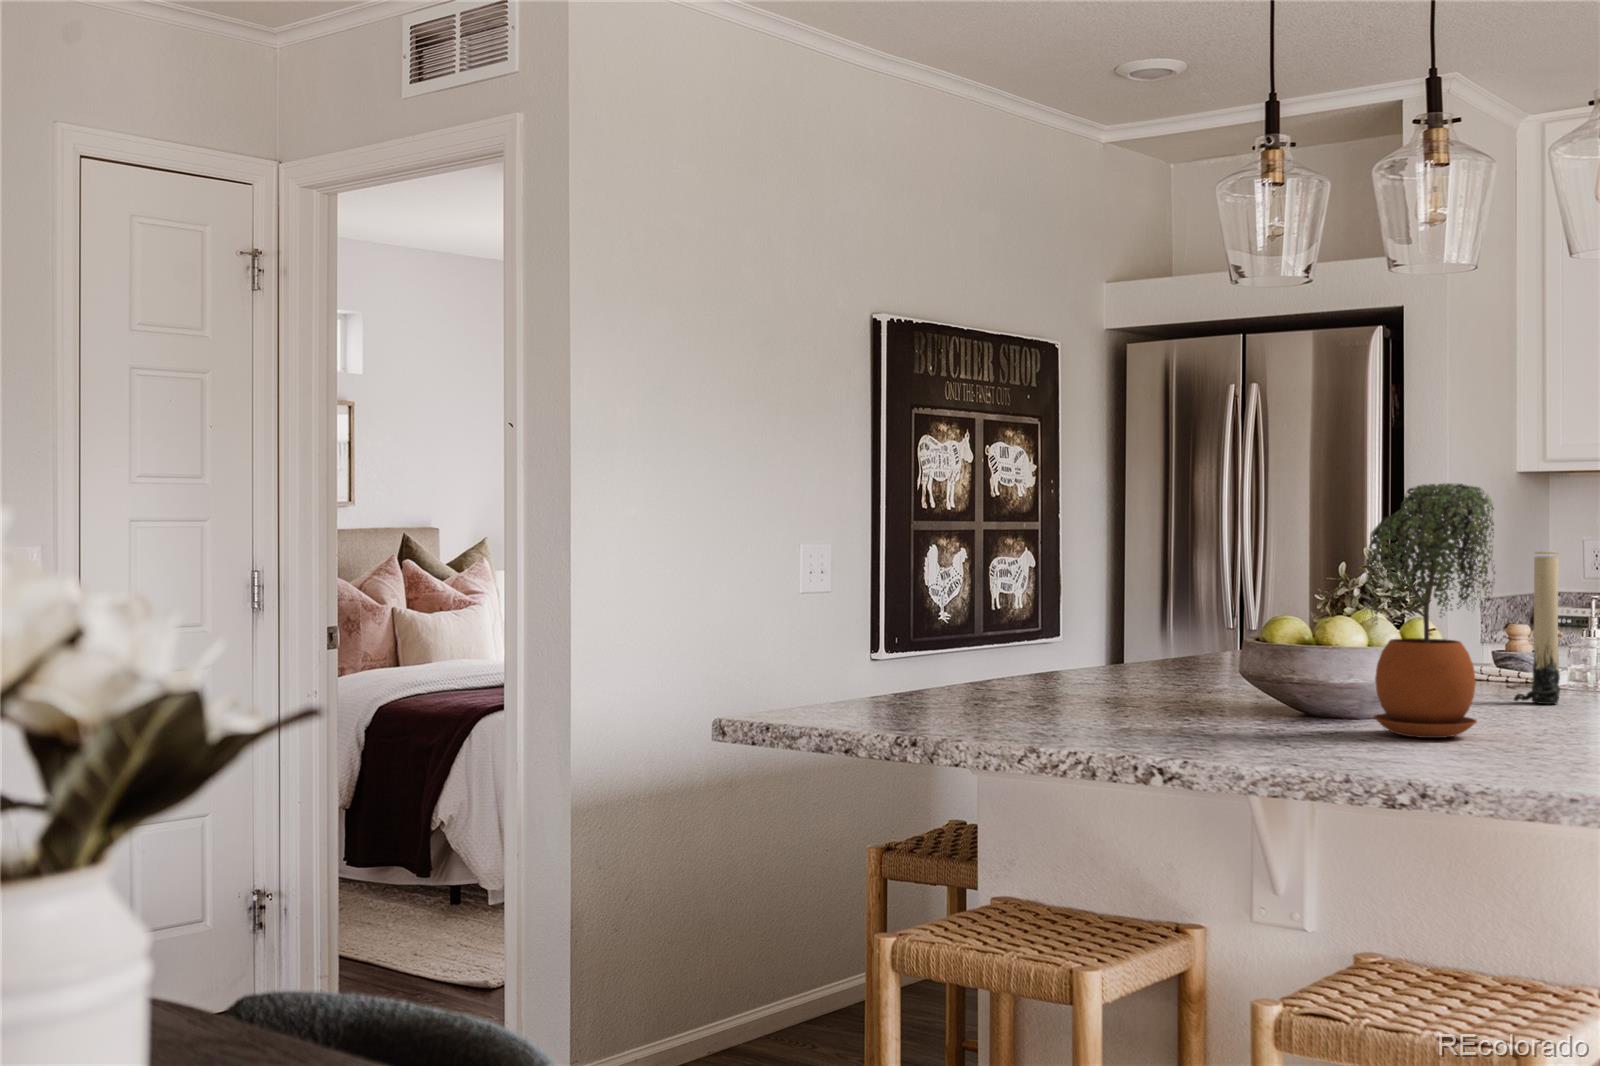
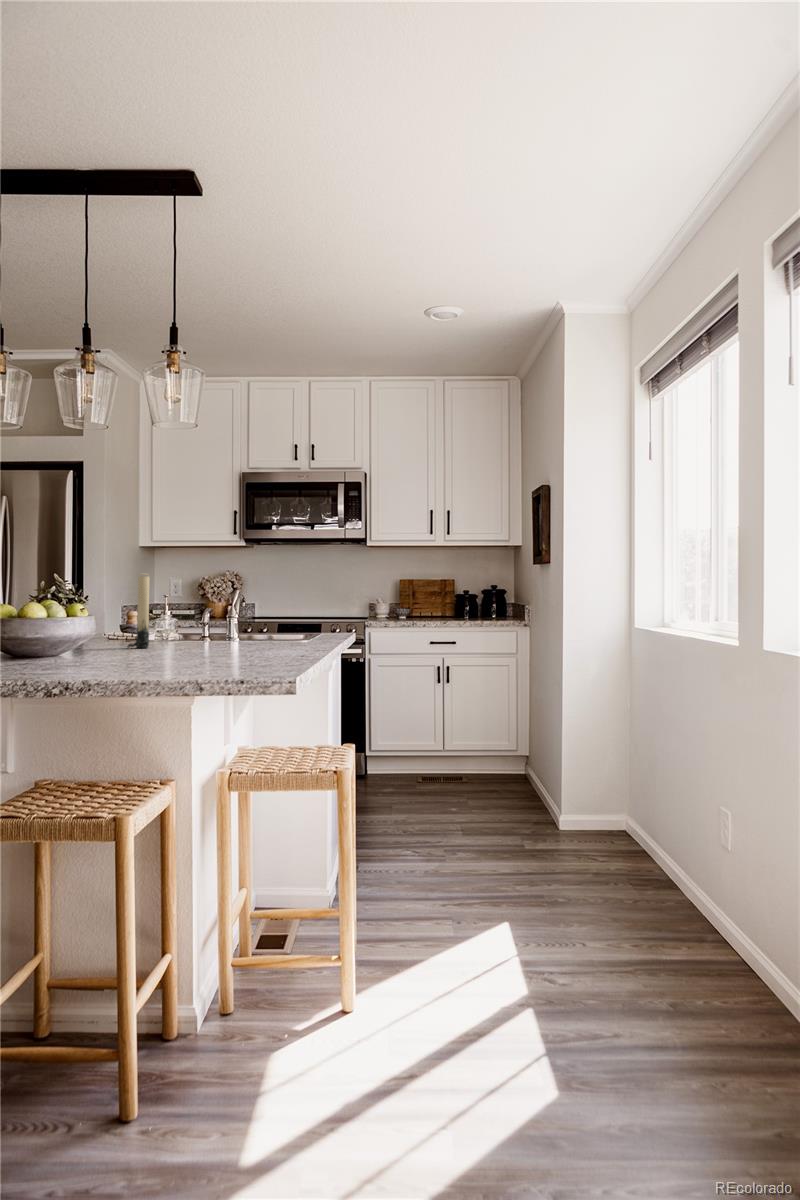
potted plant: present [1366,484,1495,738] -> none [41,531,119,663]

